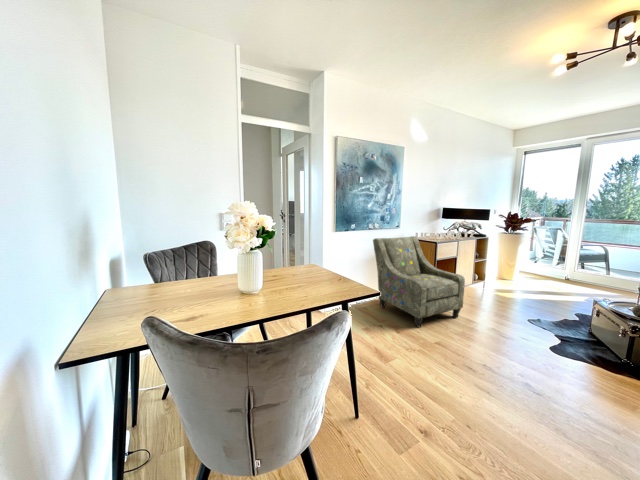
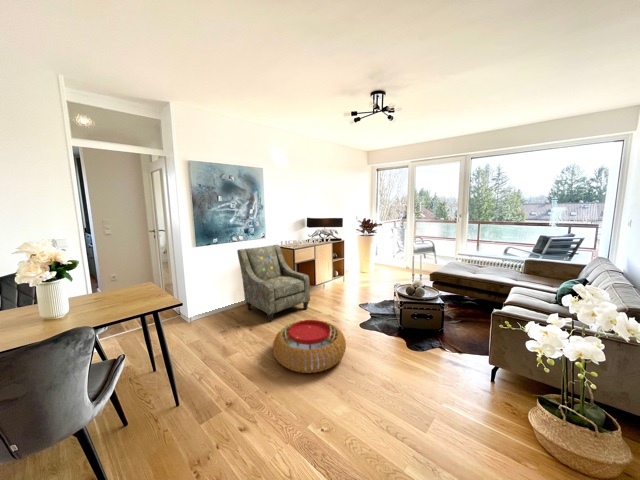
pouf: none [449,334,576,417] -> present [273,320,346,373]

